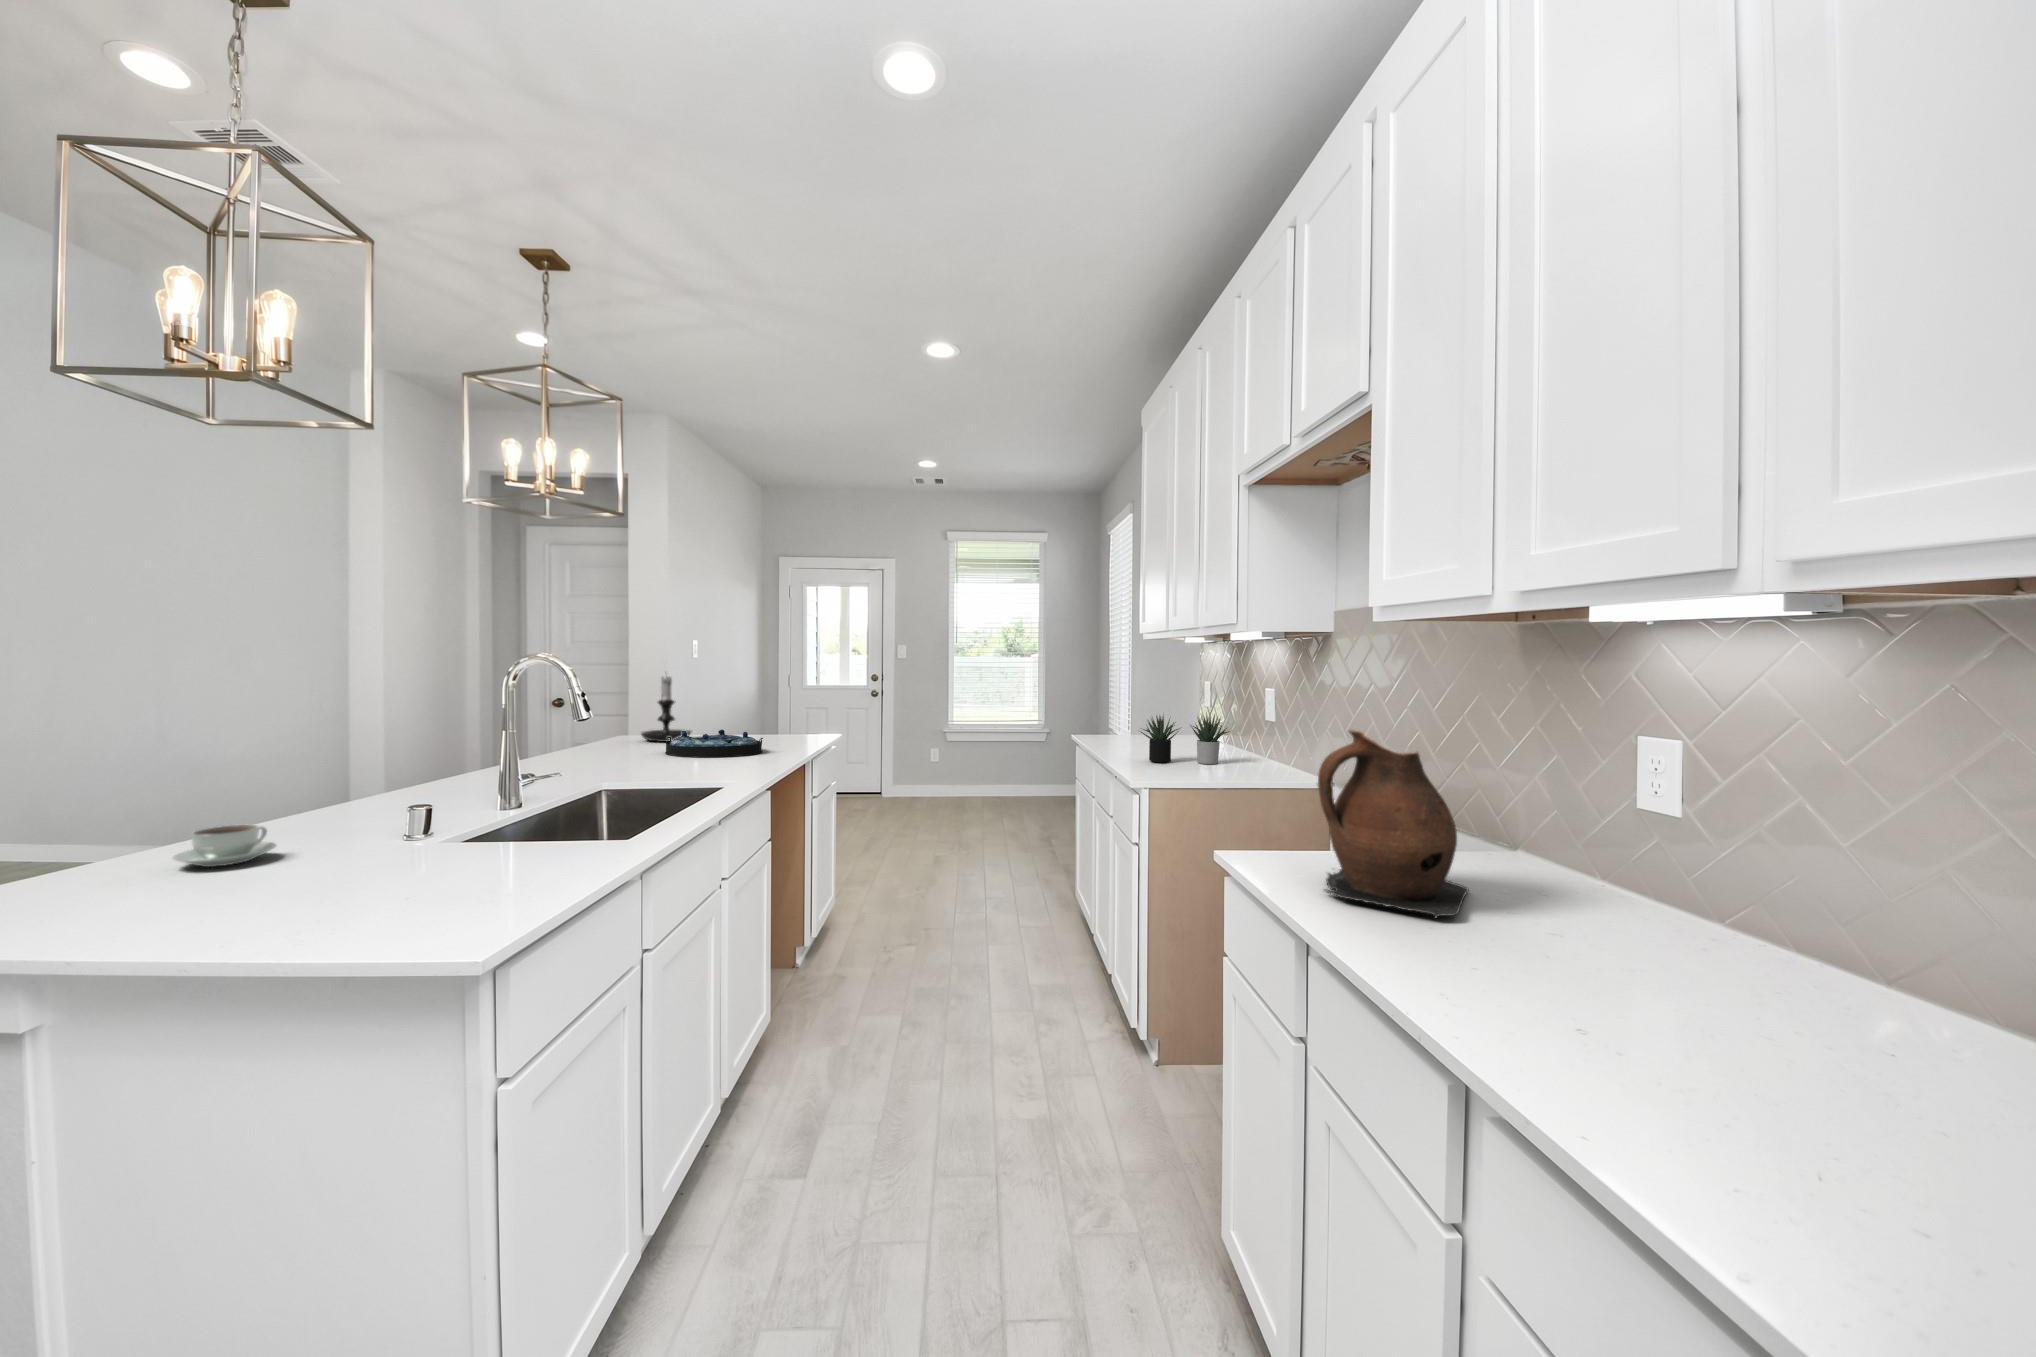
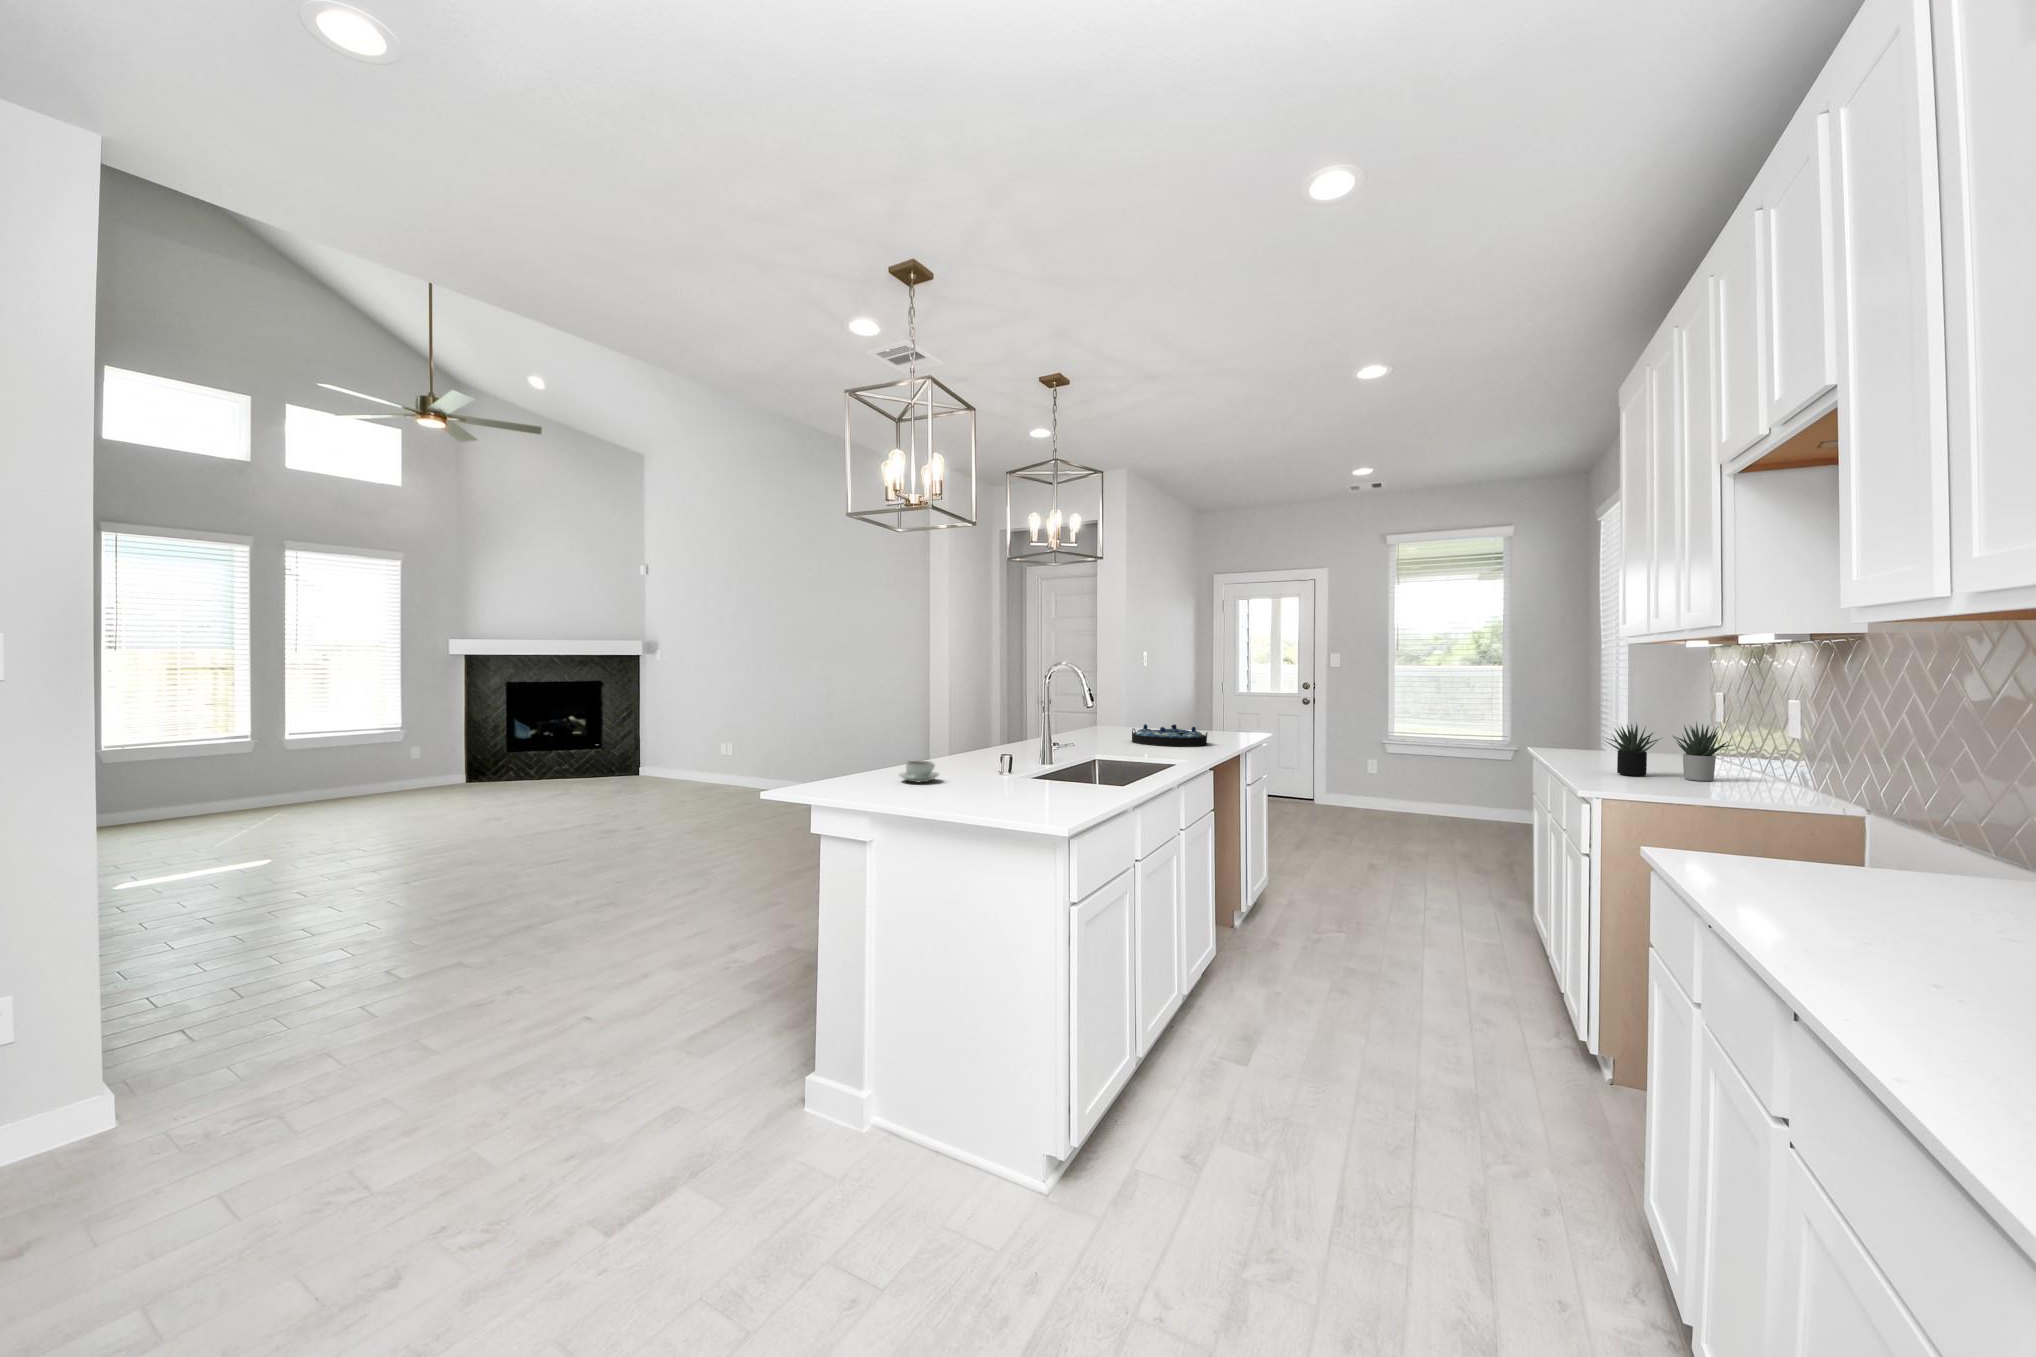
candle holder: present [641,676,691,742] -> none [1110,676,1149,733]
ceramic pitcher: present [1318,730,1469,918] -> none [1753,729,1973,917]

